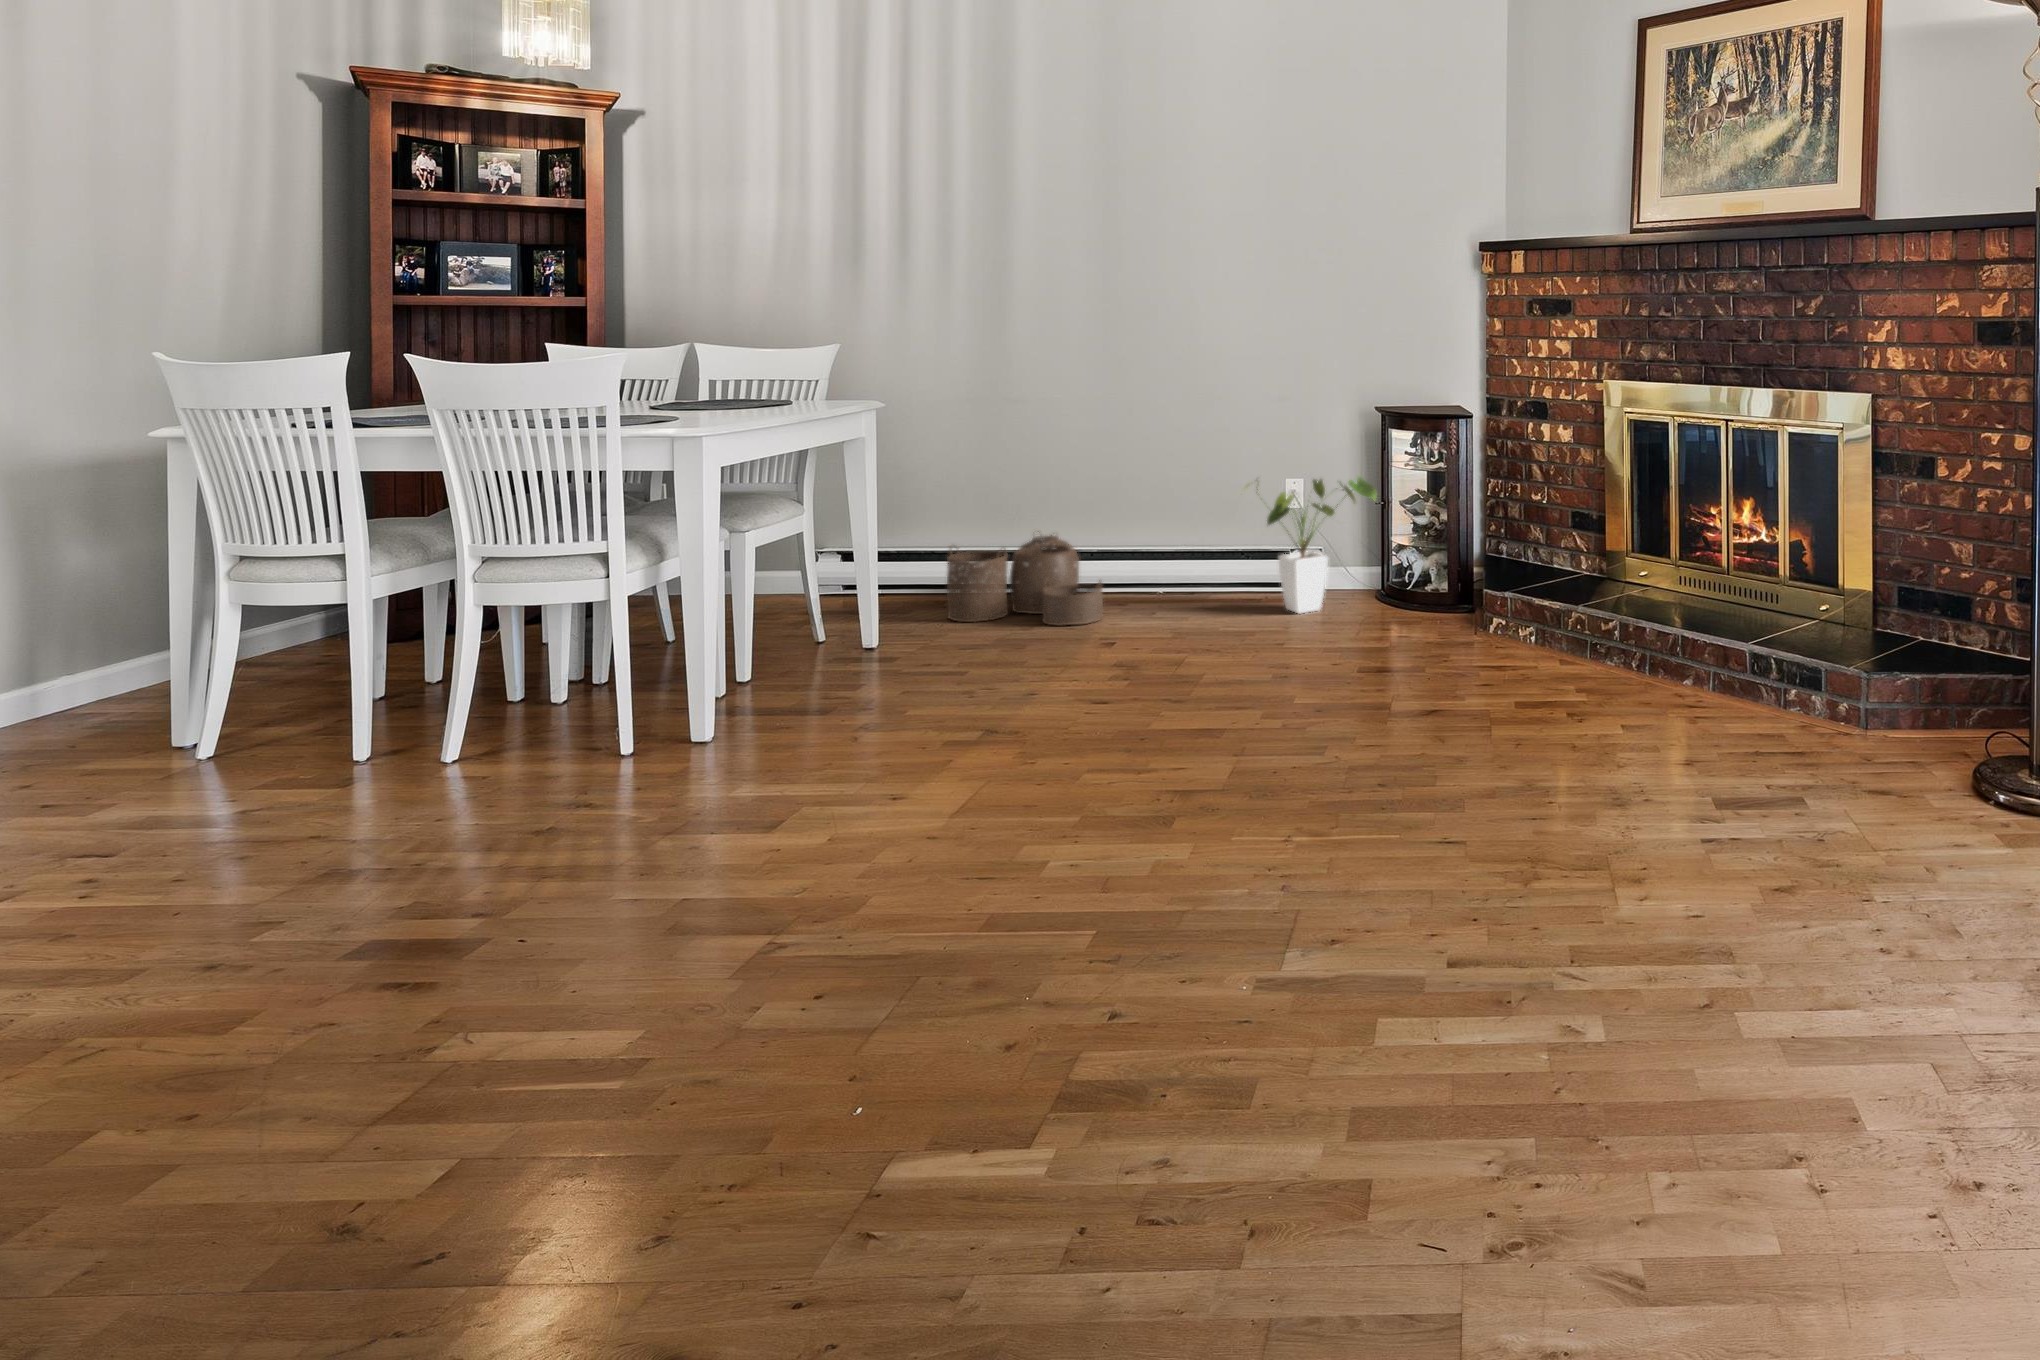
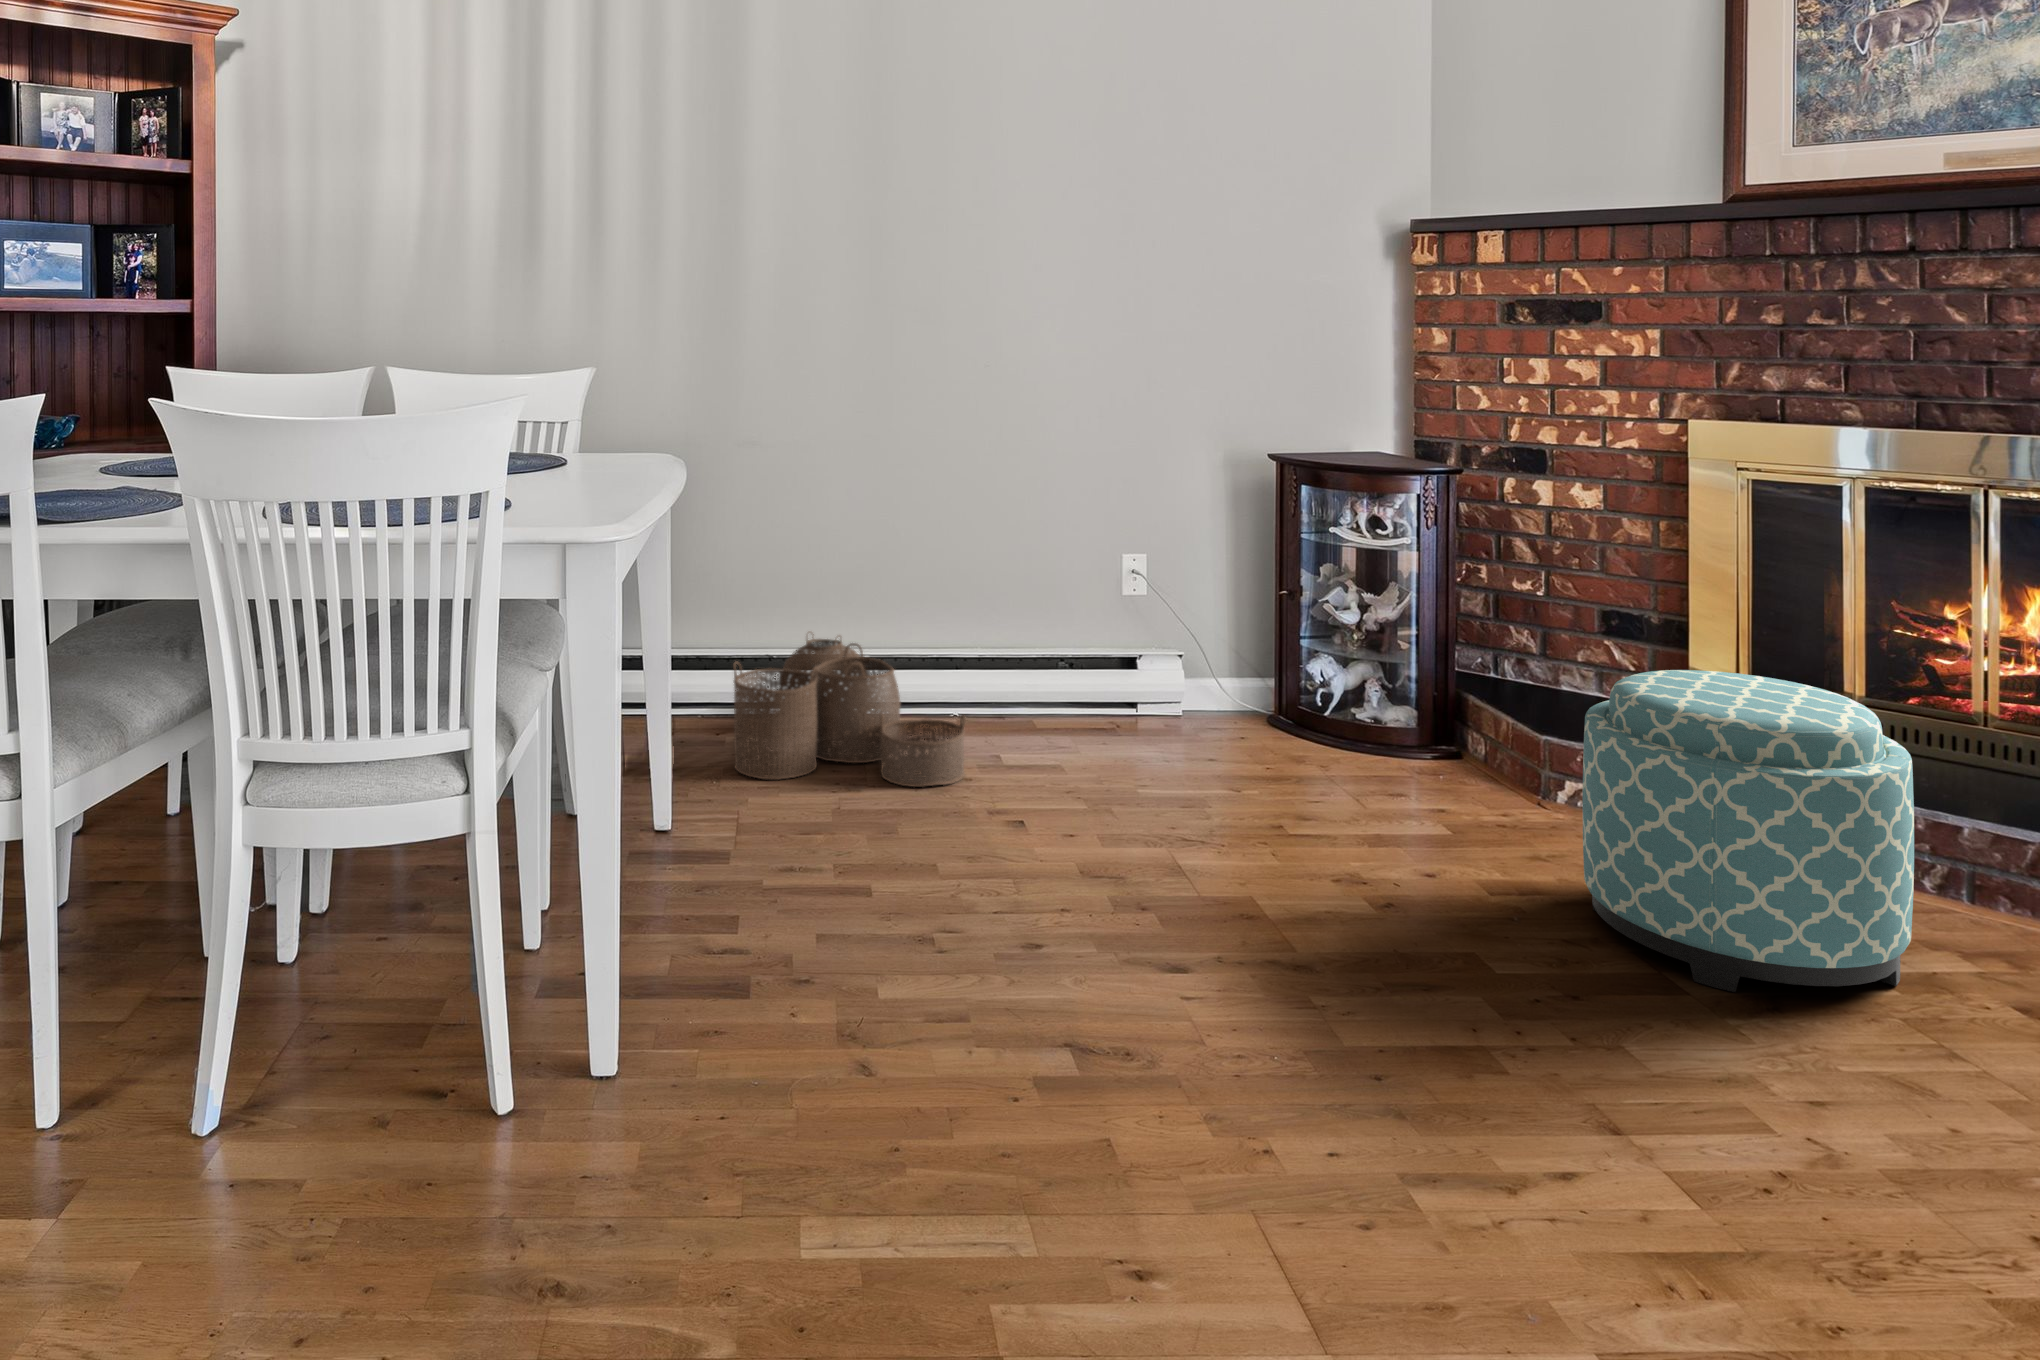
house plant: present [1245,477,1377,613] -> none [1153,558,1349,761]
ottoman: none [1375,533,1546,714] -> present [1582,670,1914,992]

